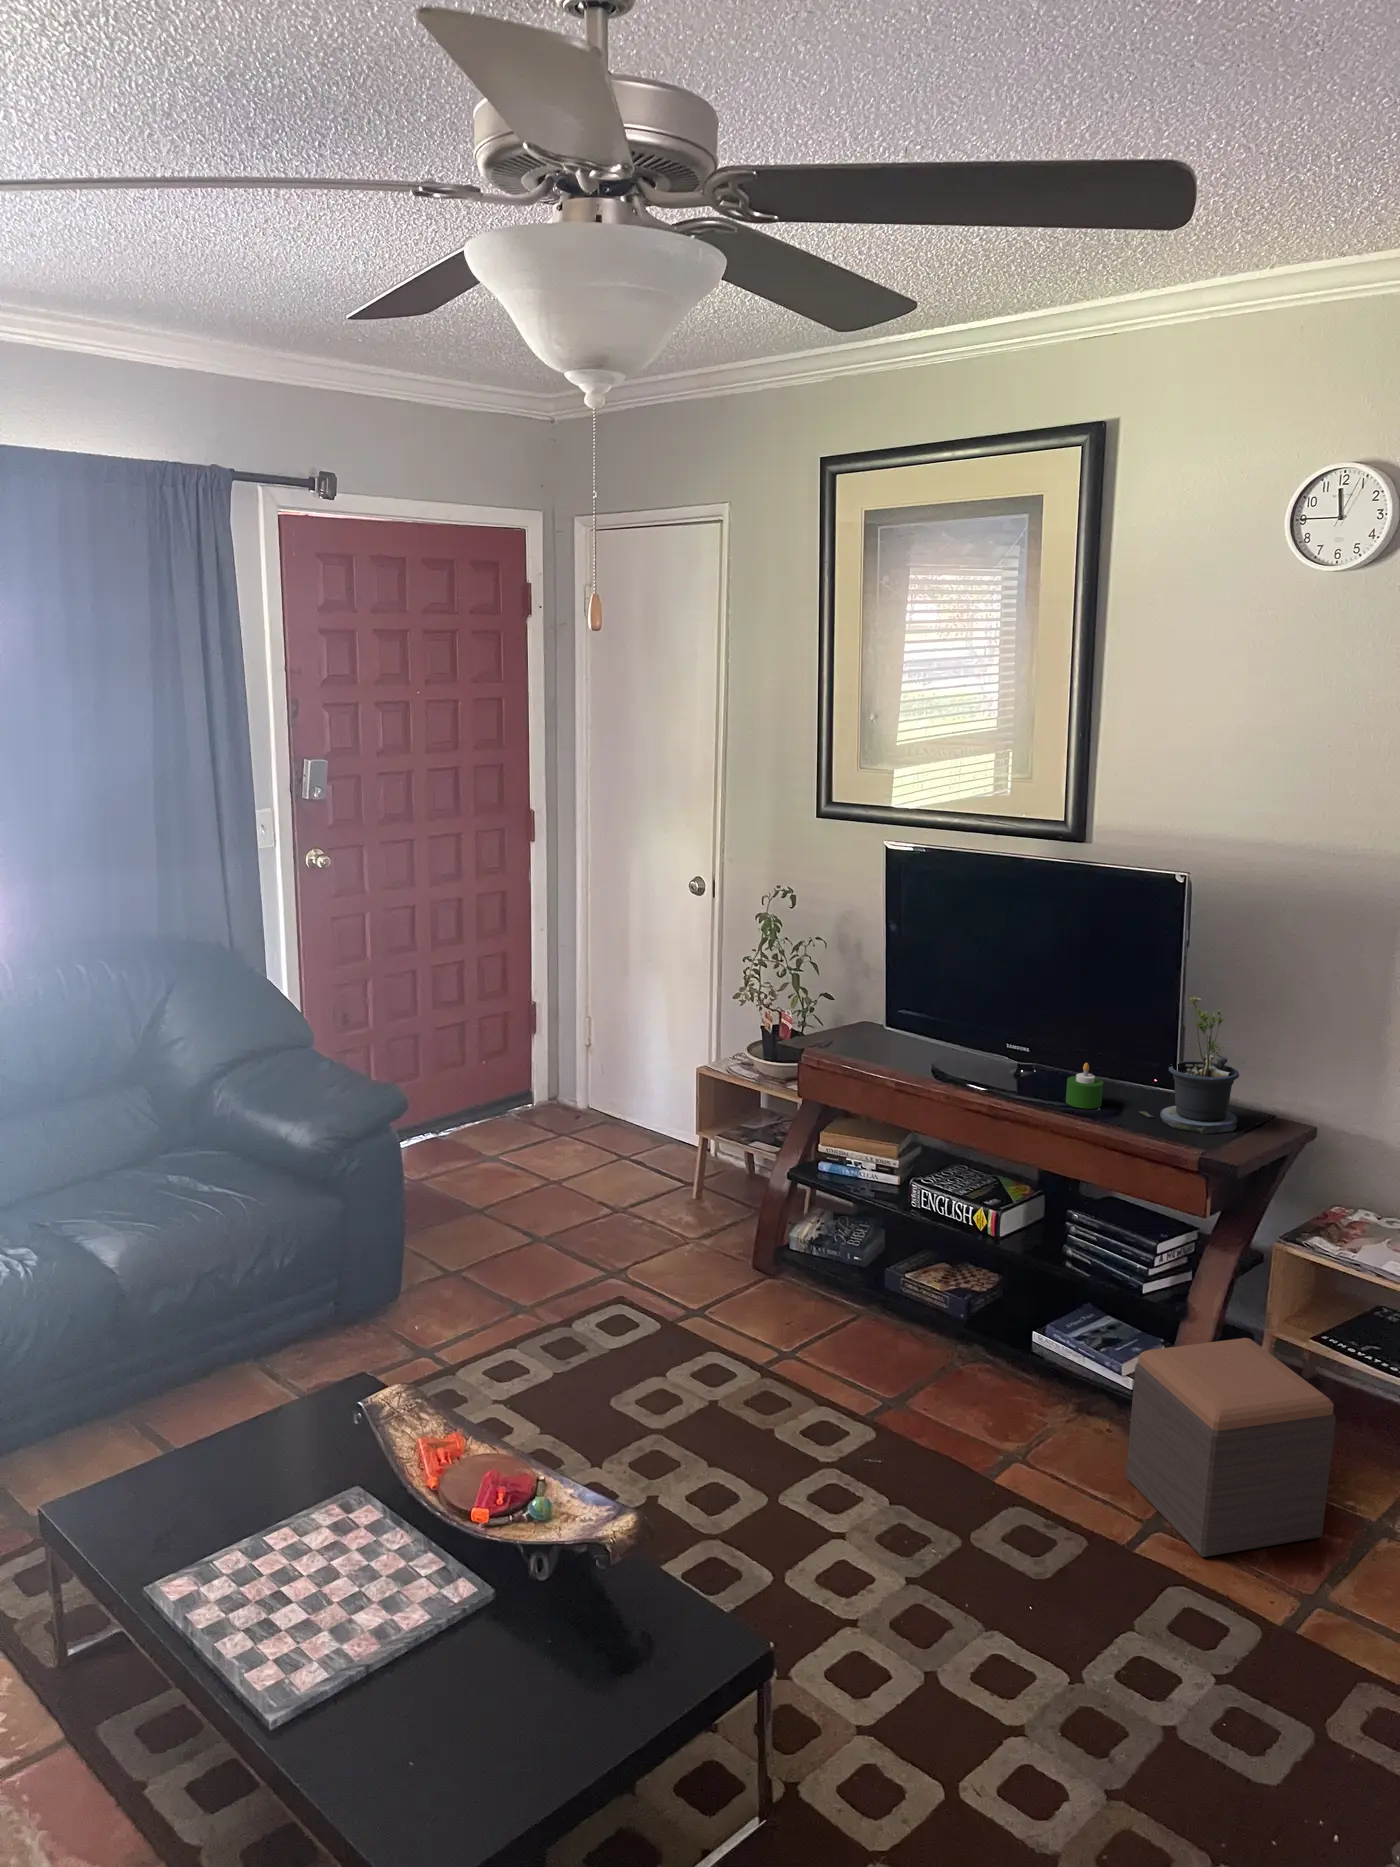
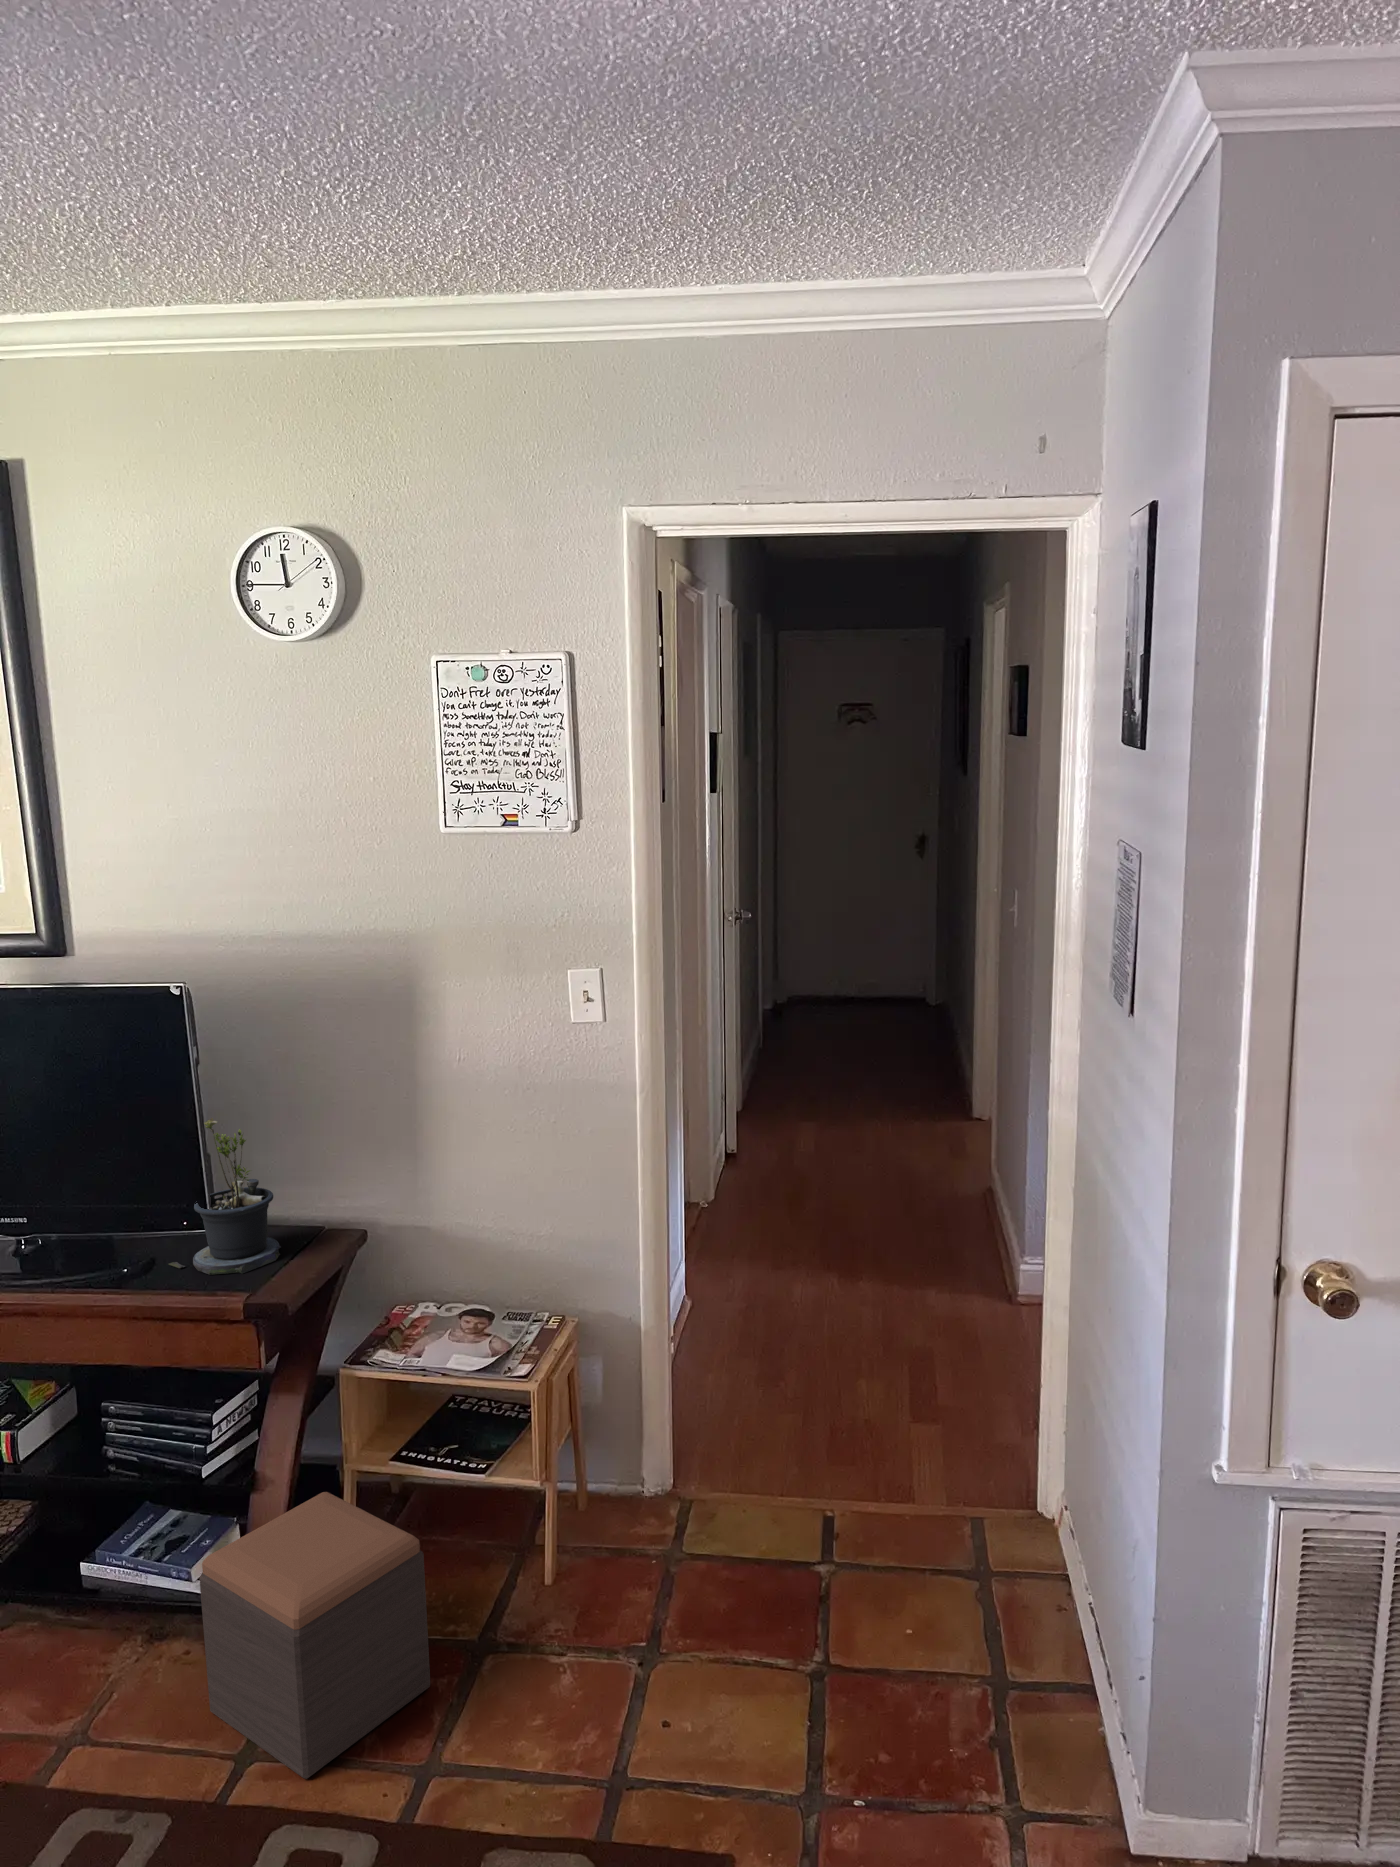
candle: present [1066,1063,1103,1109] -> none [75,1221,123,1278]

